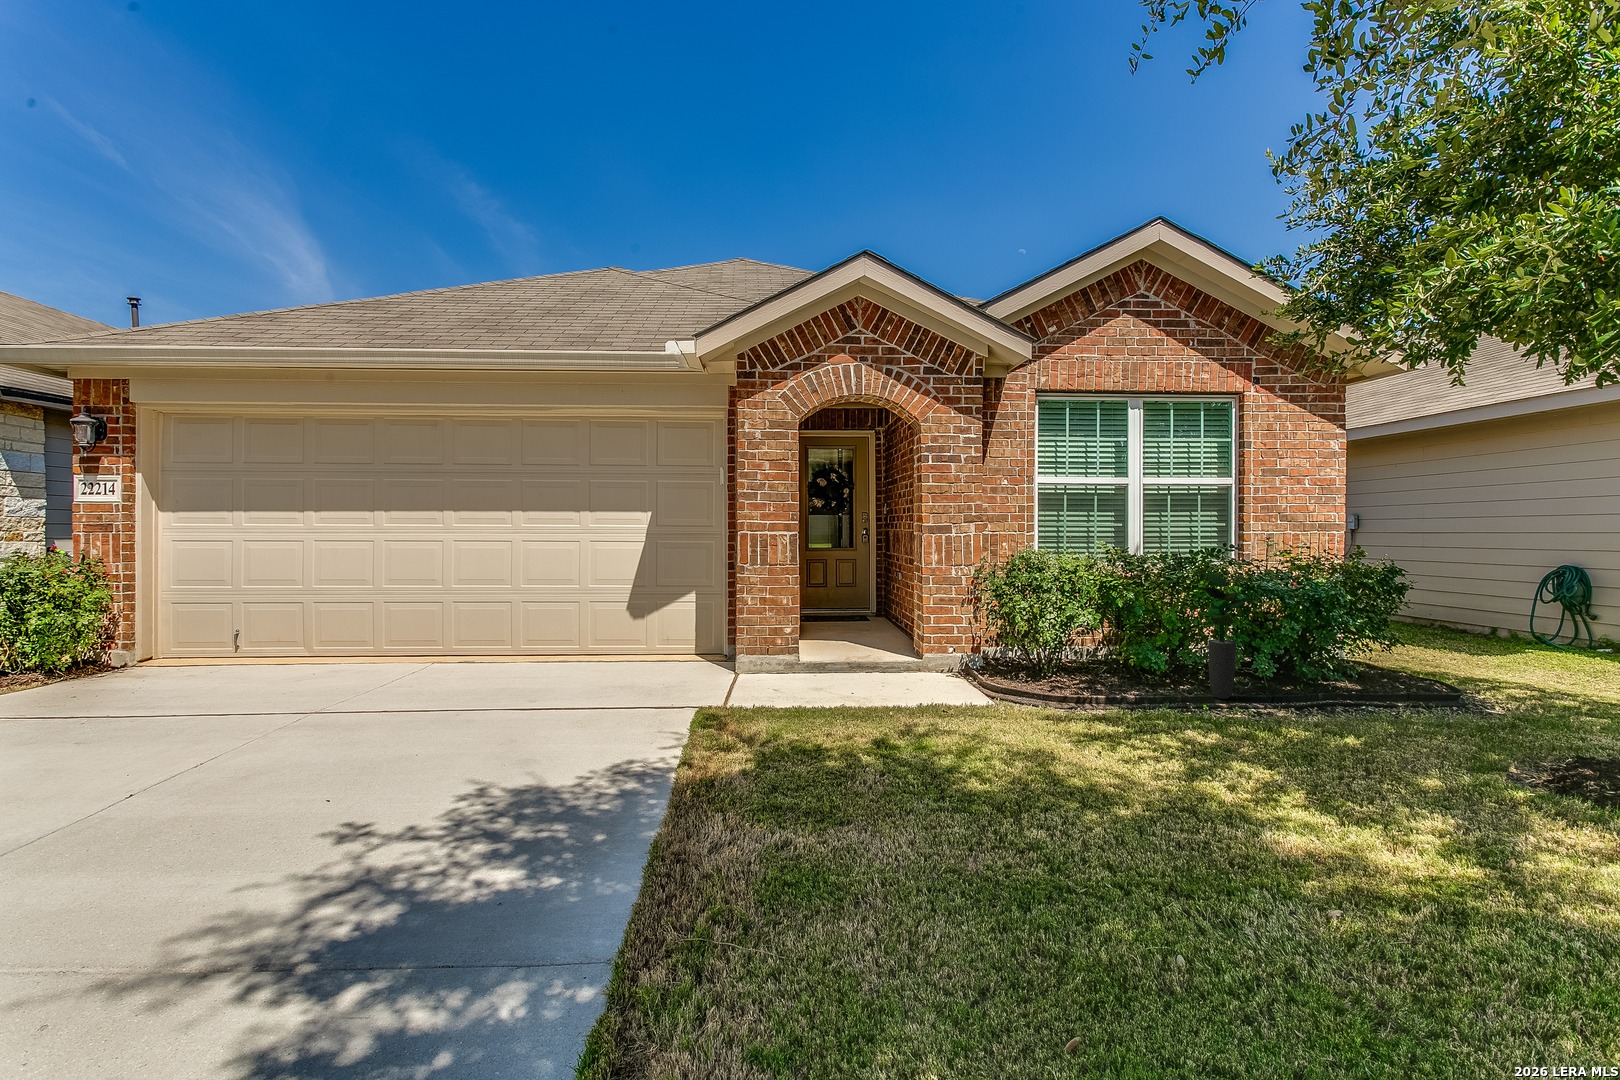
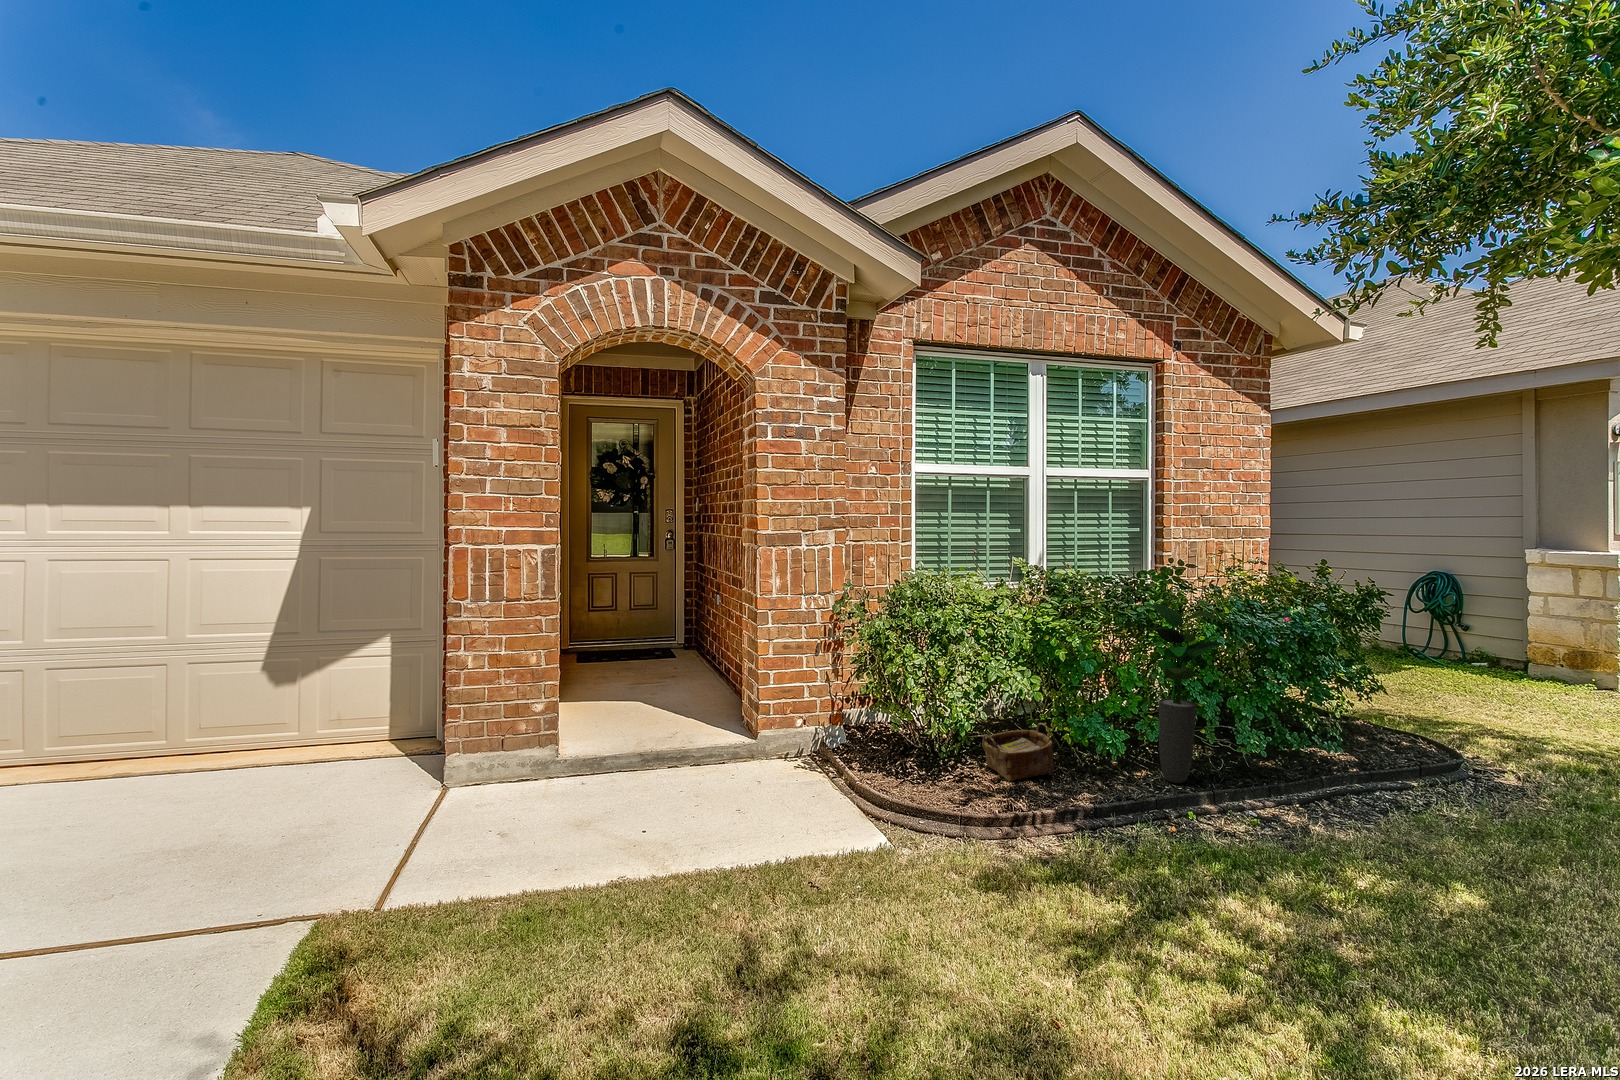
woven basket: none [1077,655,1129,692] -> present [982,723,1054,781]

